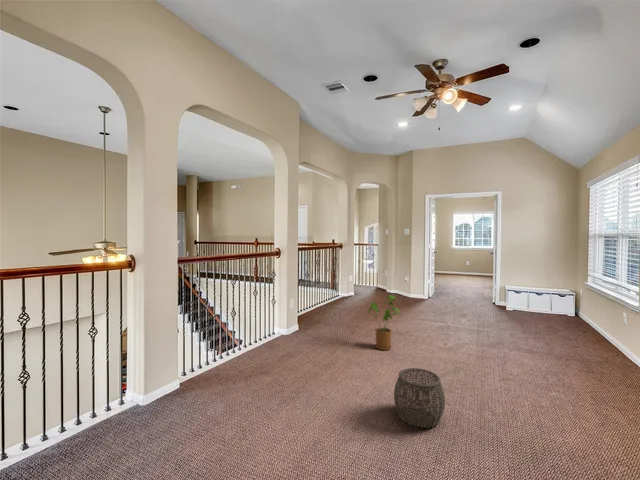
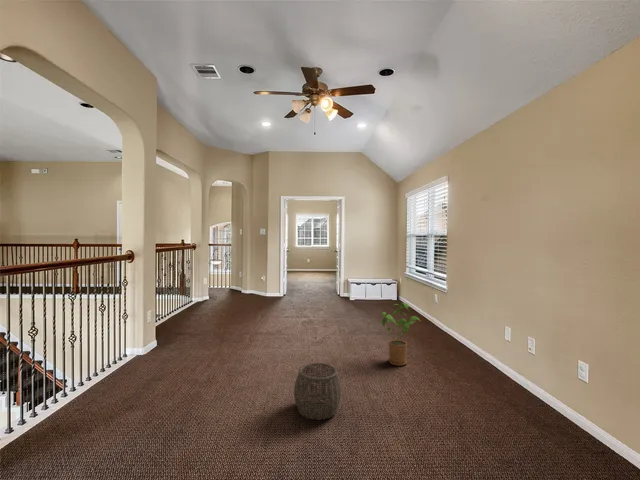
house plant: present [369,295,399,350] -> present [382,303,419,366]

